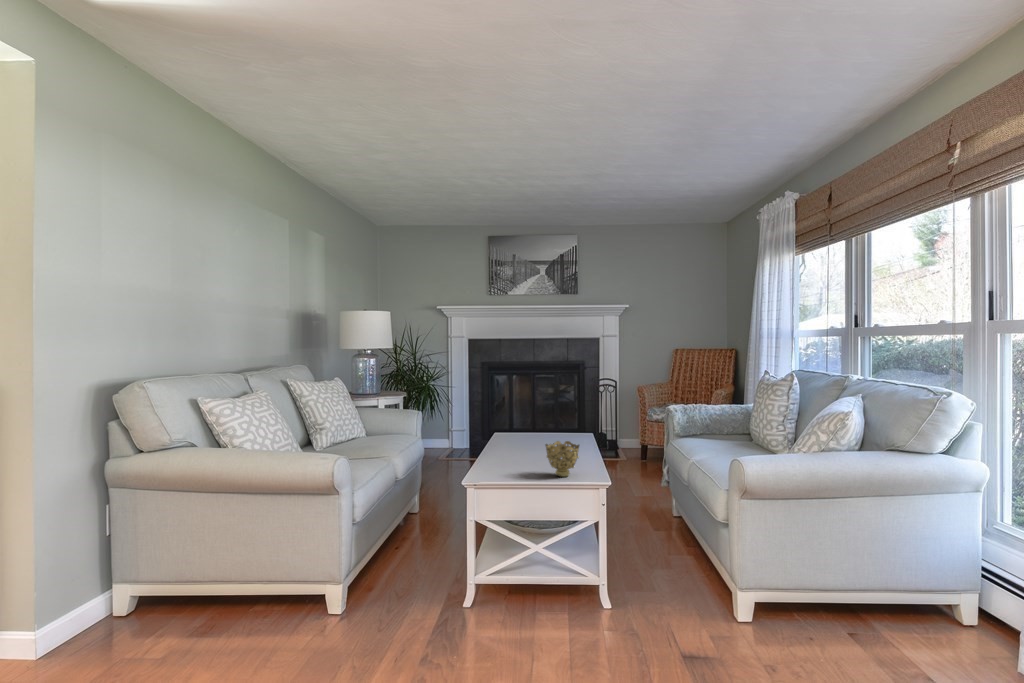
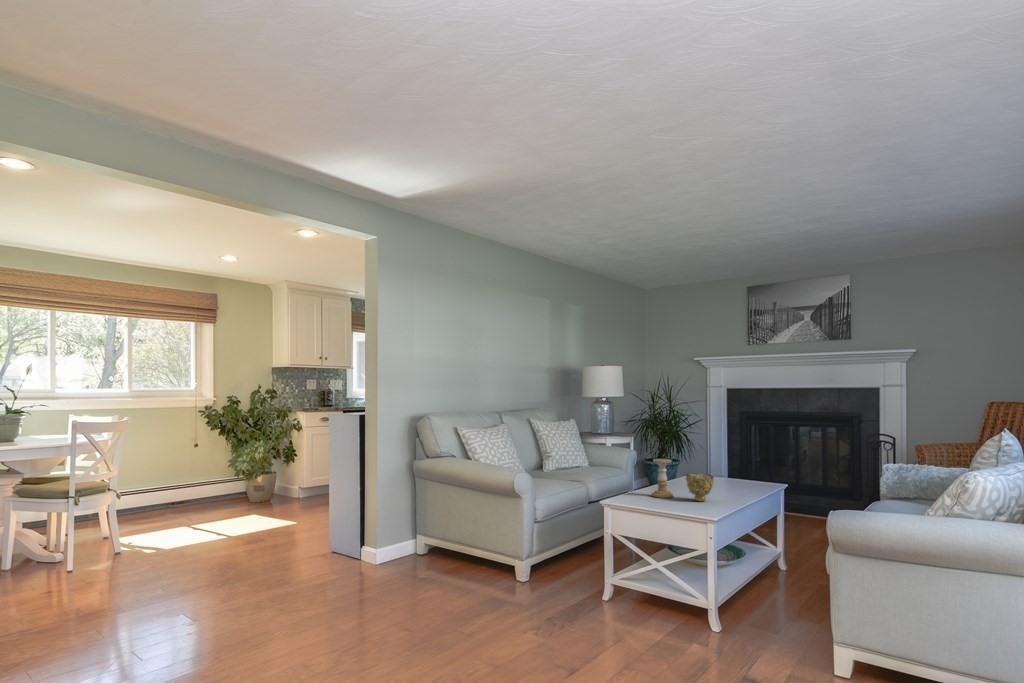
candle holder: none [498,427,525,476] -> present [651,459,673,498]

